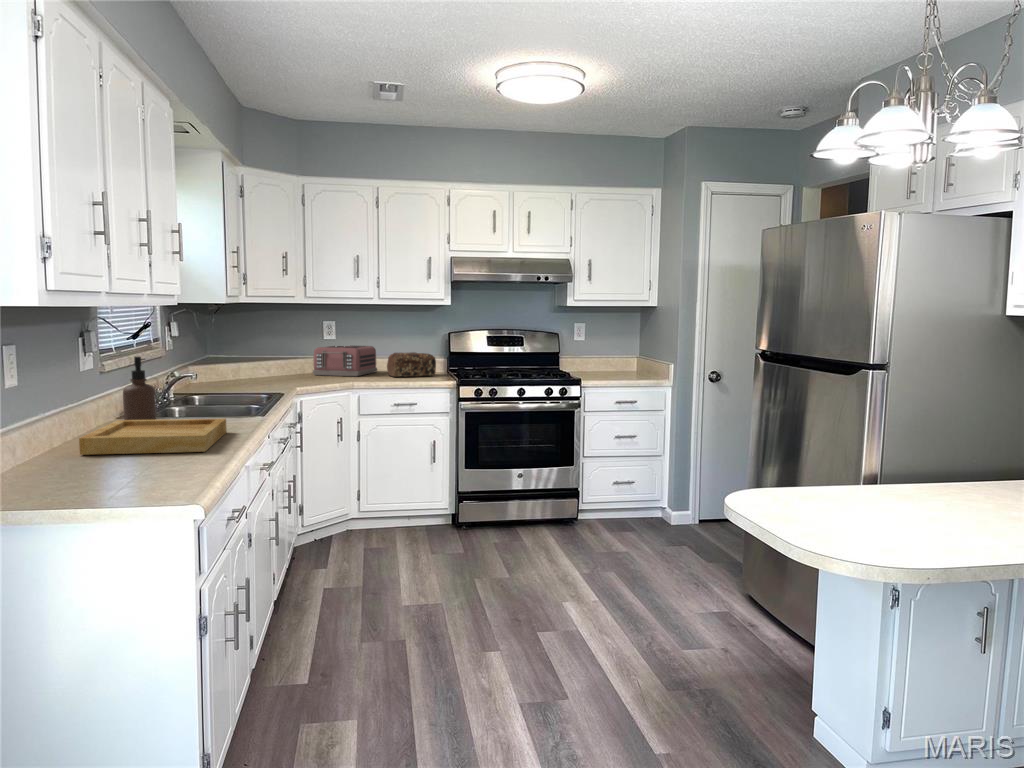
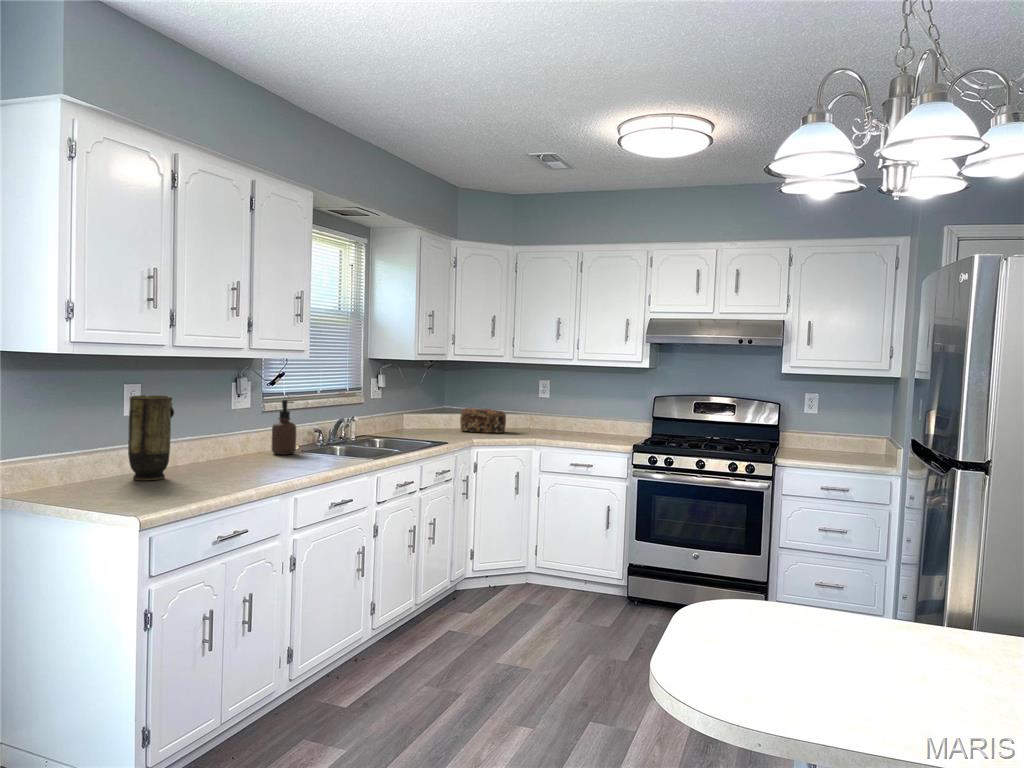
toaster: present [313,345,377,376] -> none [521,404,586,434]
bread loaf: present [387,352,436,377] -> present [460,408,506,433]
vase: none [32,359,94,475] -> present [128,395,174,480]
tray: present [79,419,227,455] -> none [186,448,316,478]

